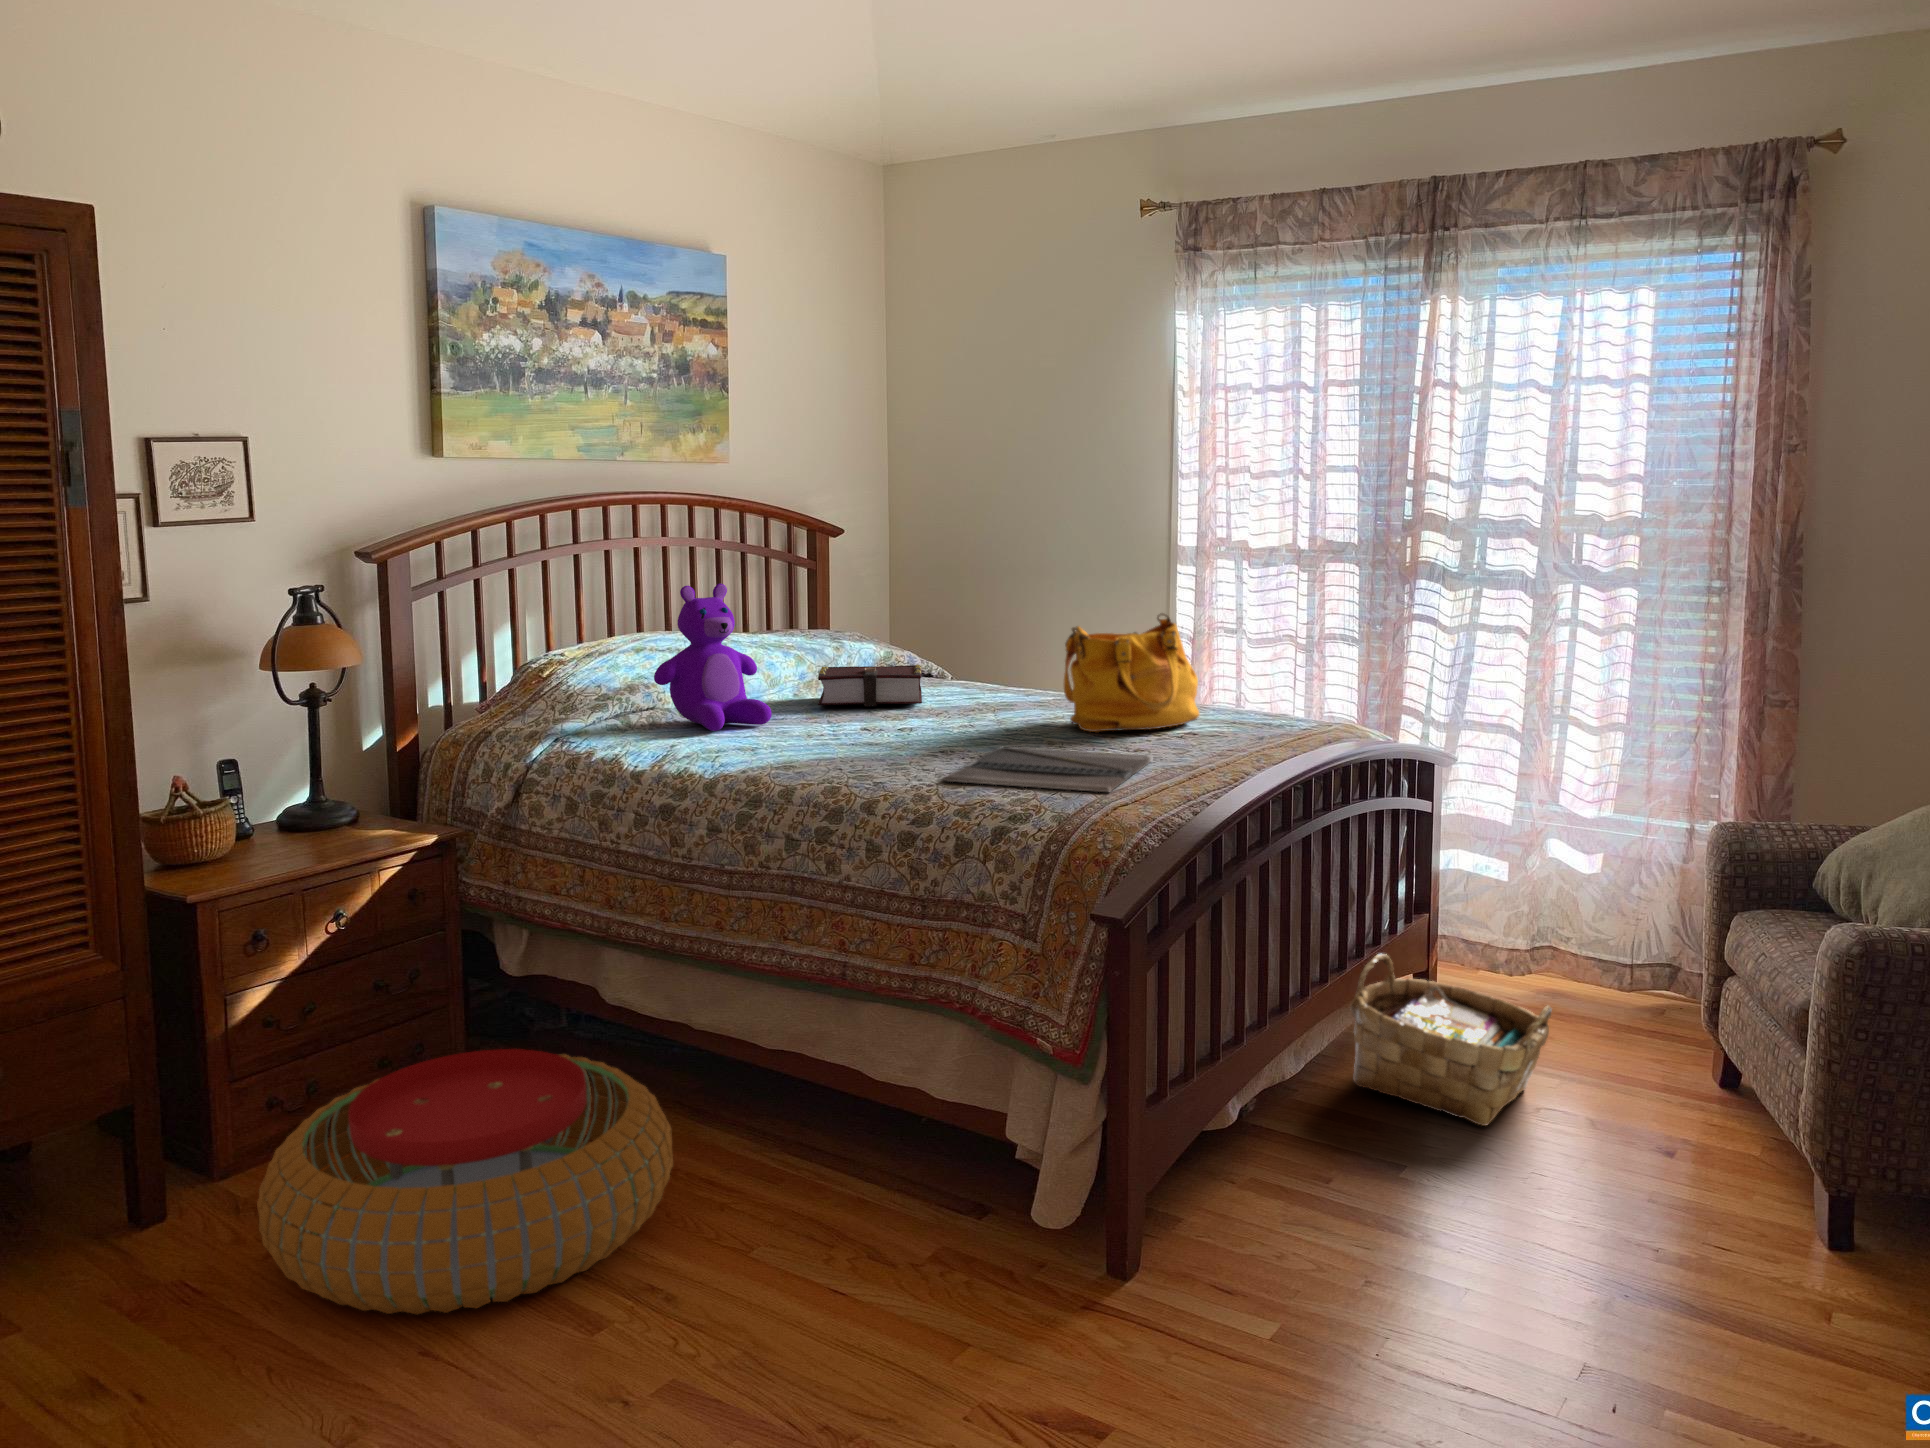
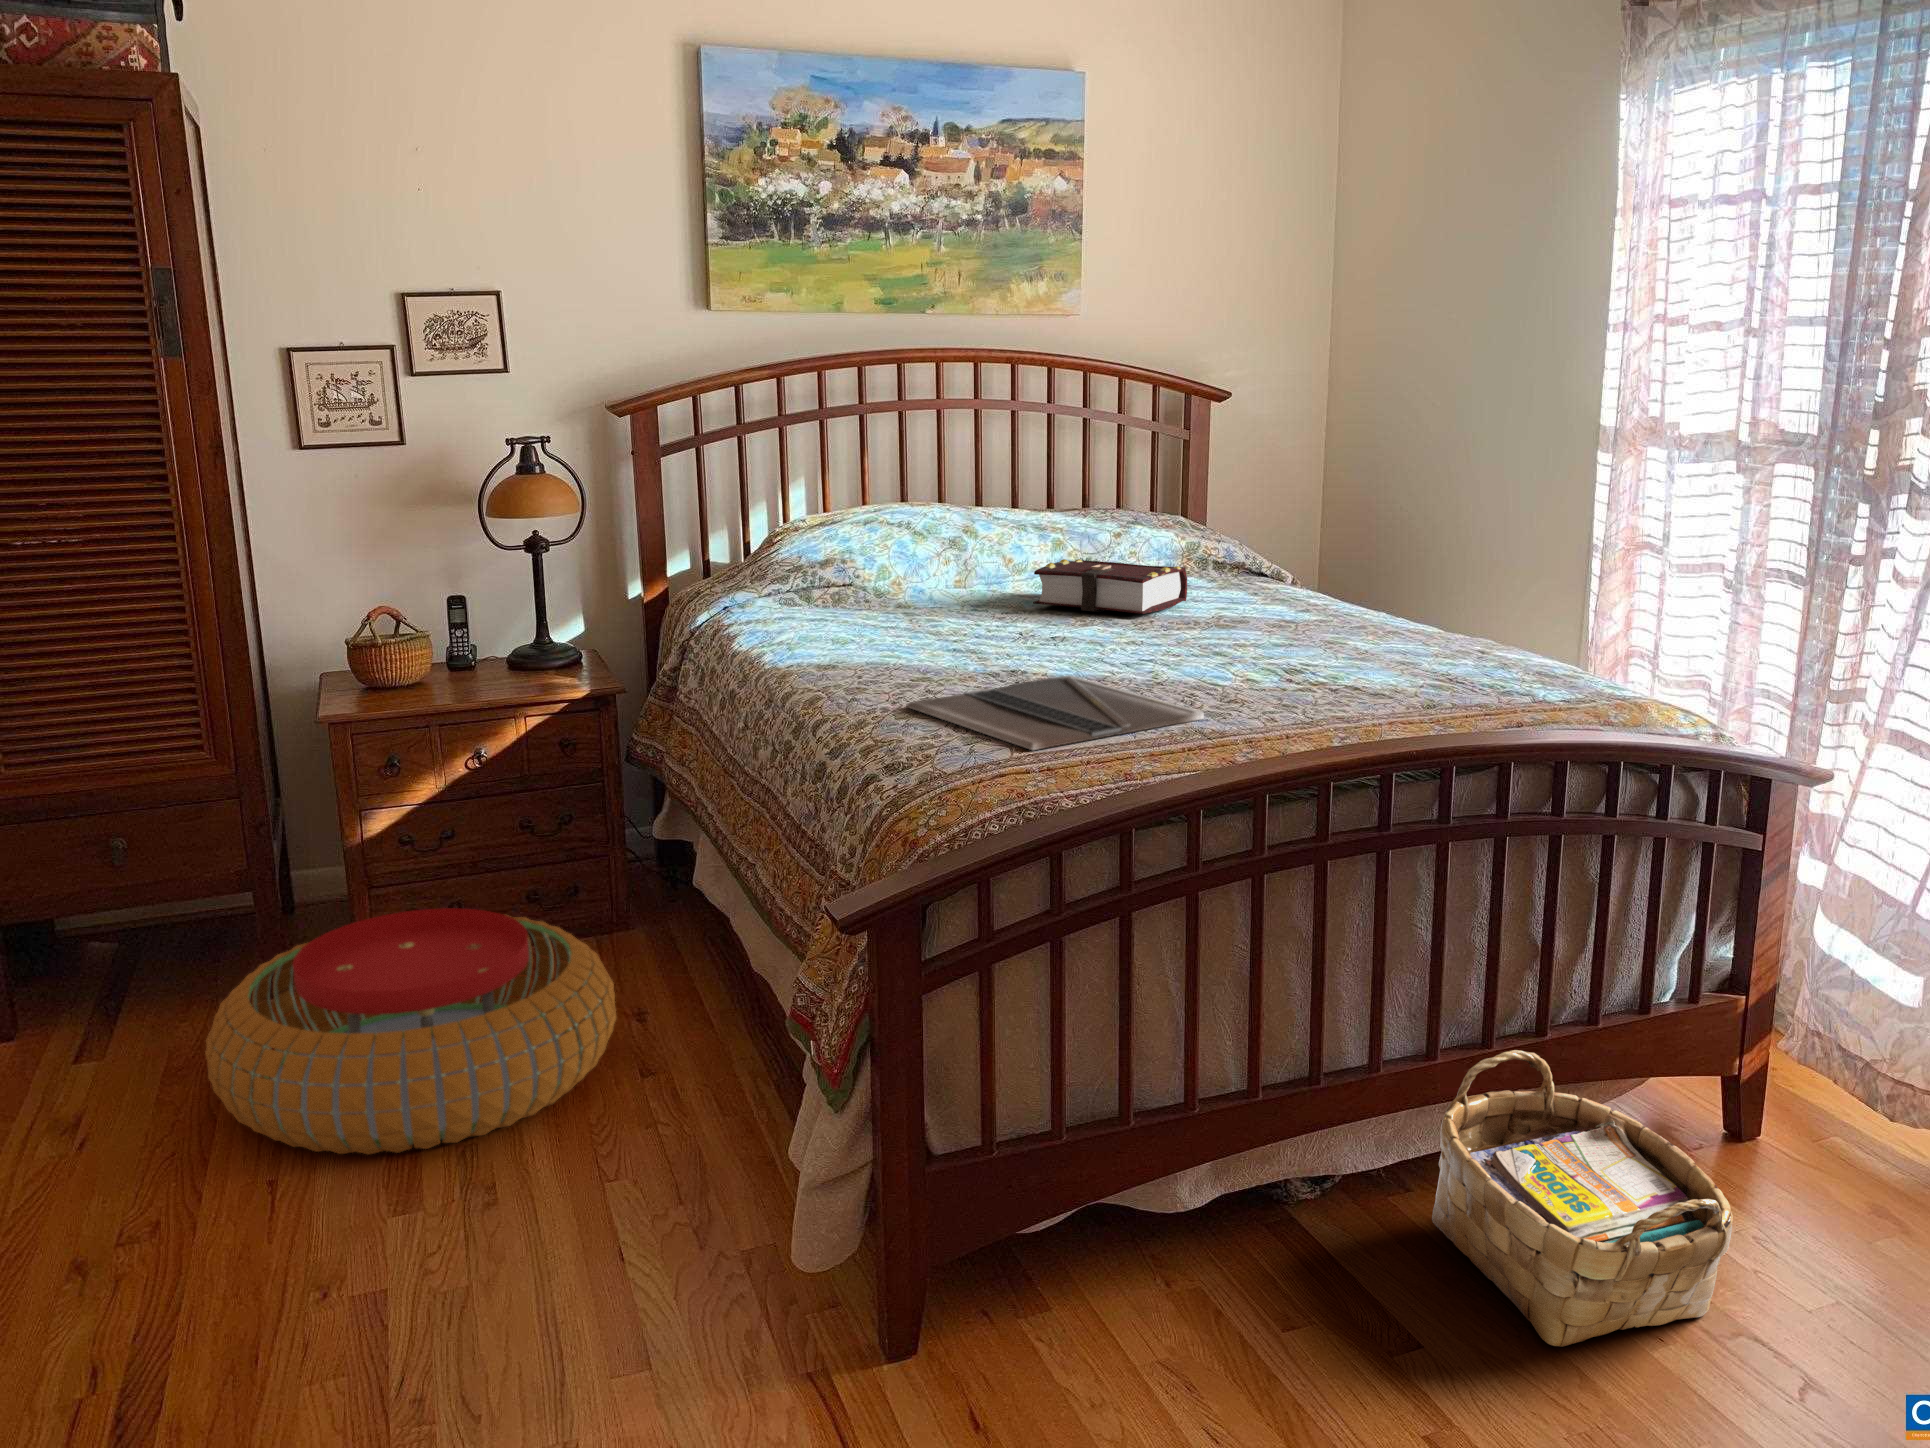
teddy bear: present [654,584,772,731] -> none [829,455,959,620]
handbag: present [1064,613,1200,732] -> none [1218,523,1415,679]

